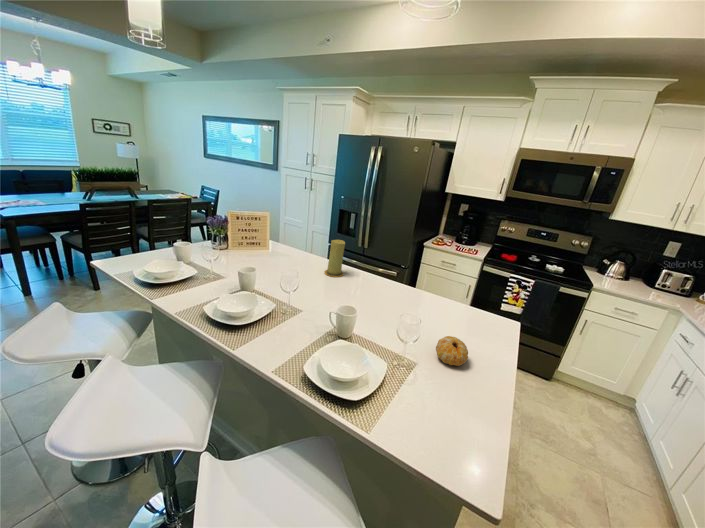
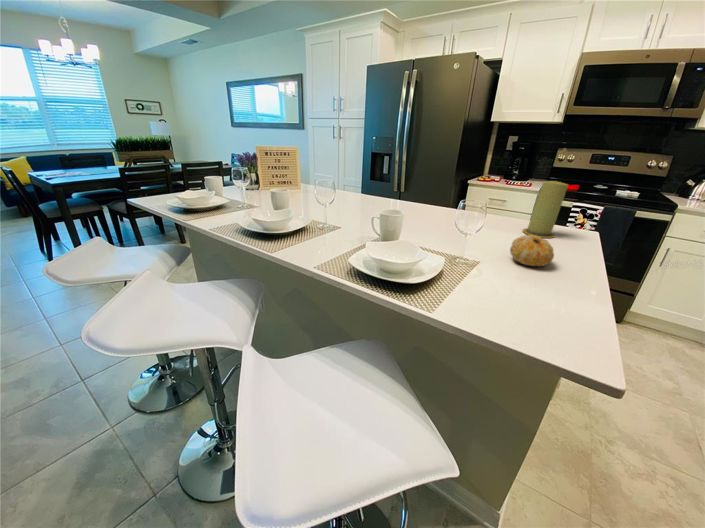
candle: present [324,240,345,277] -> present [523,181,568,238]

